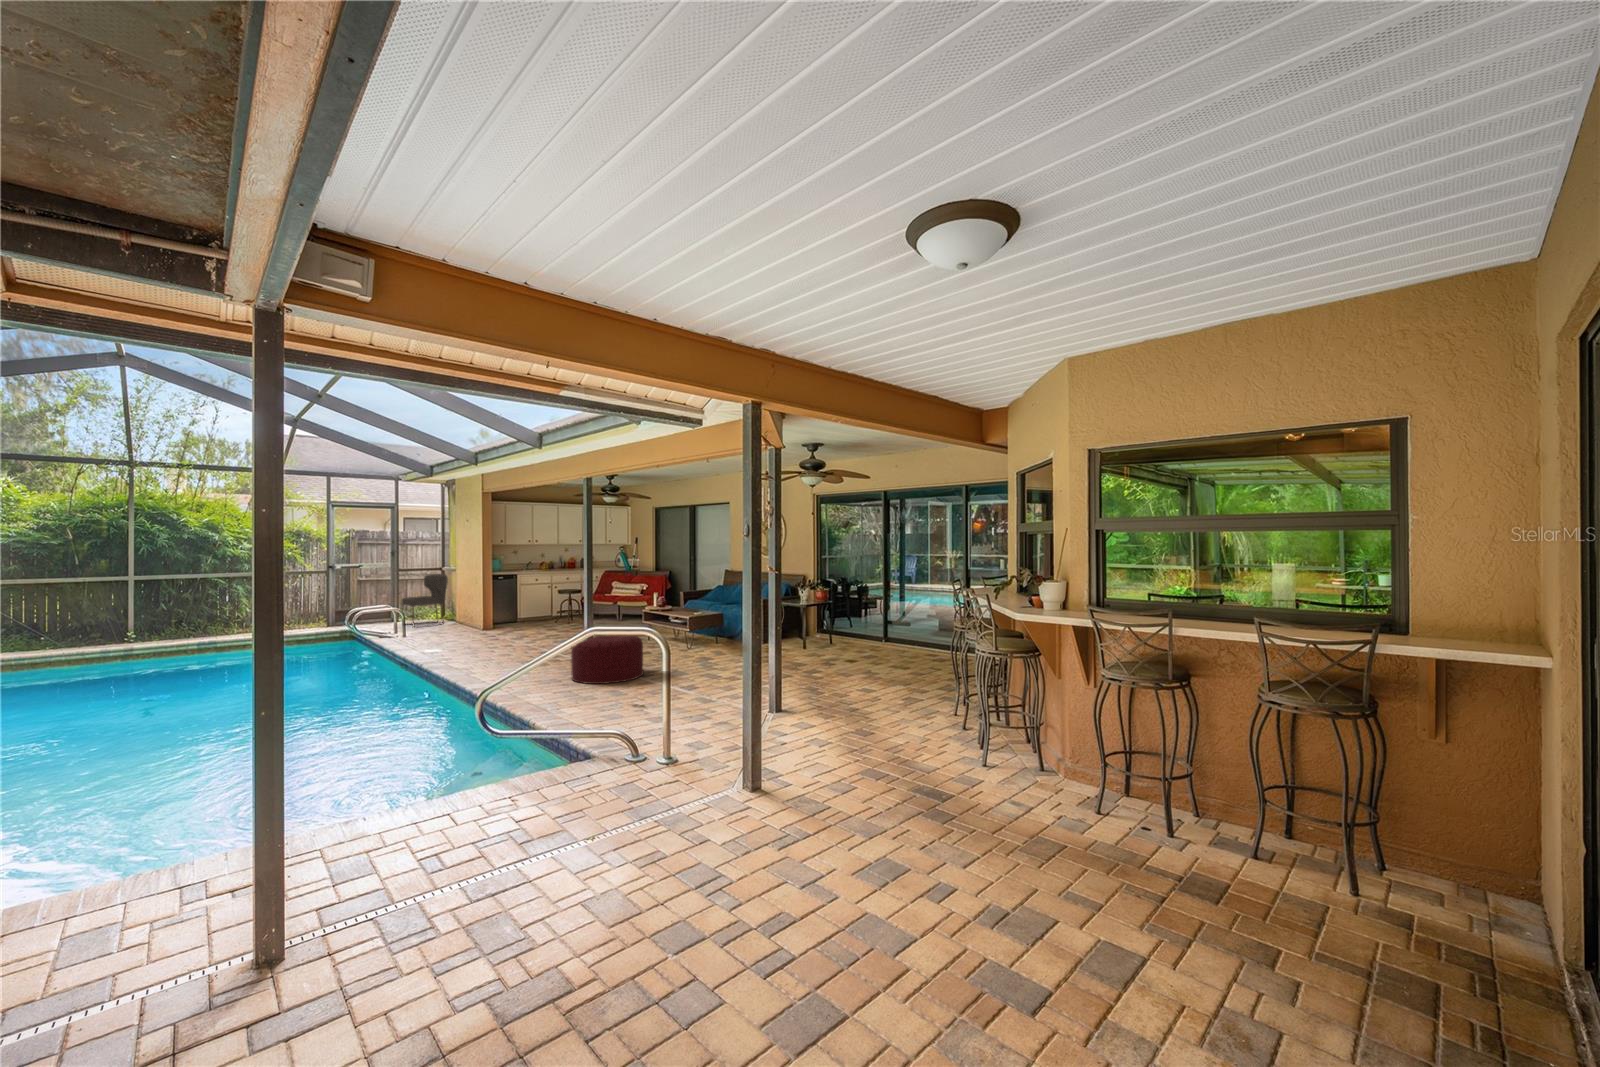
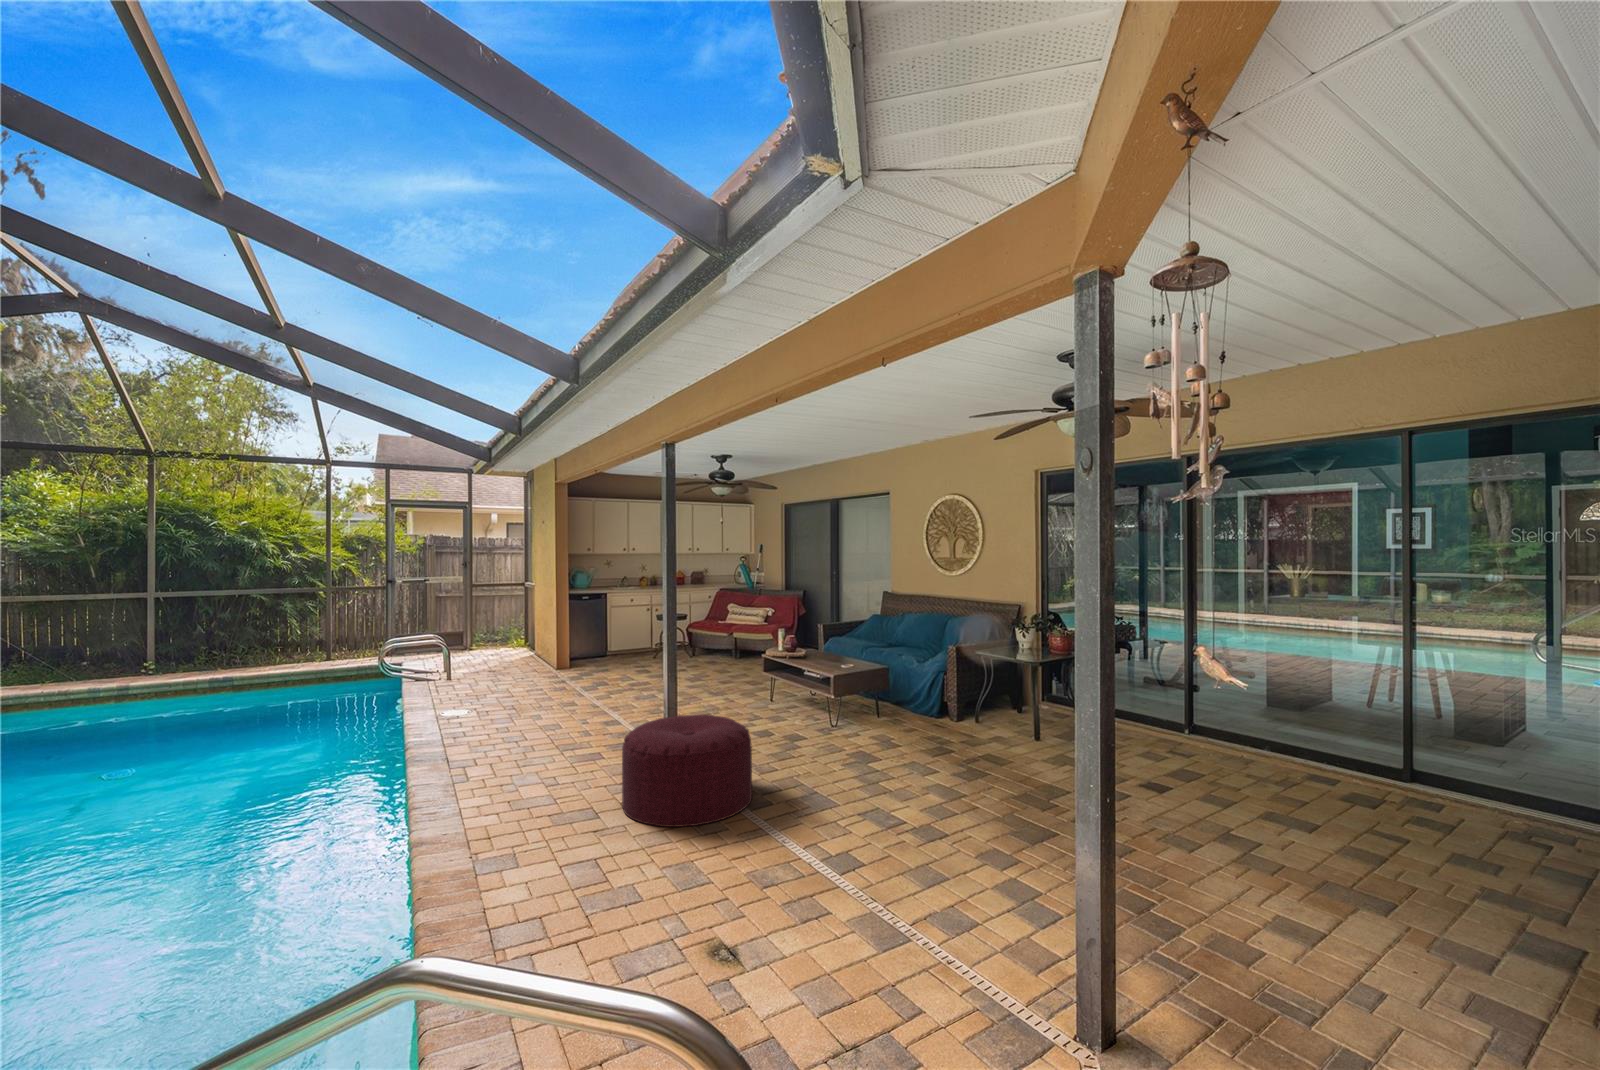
chair: present [402,574,448,627] -> none [474,591,528,660]

